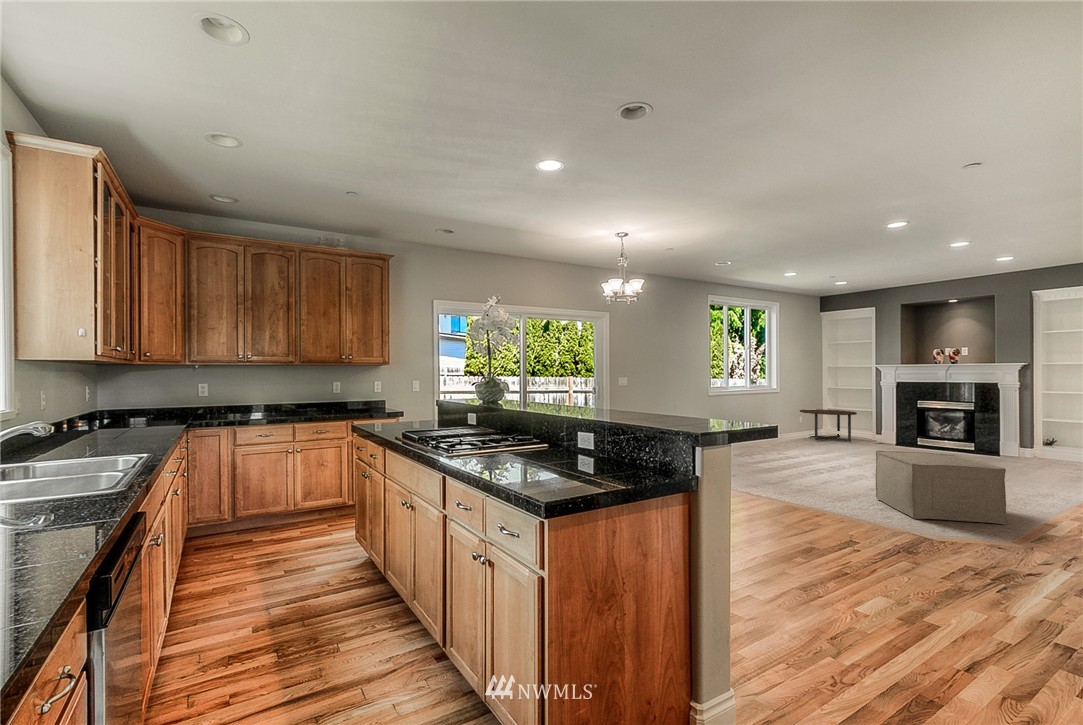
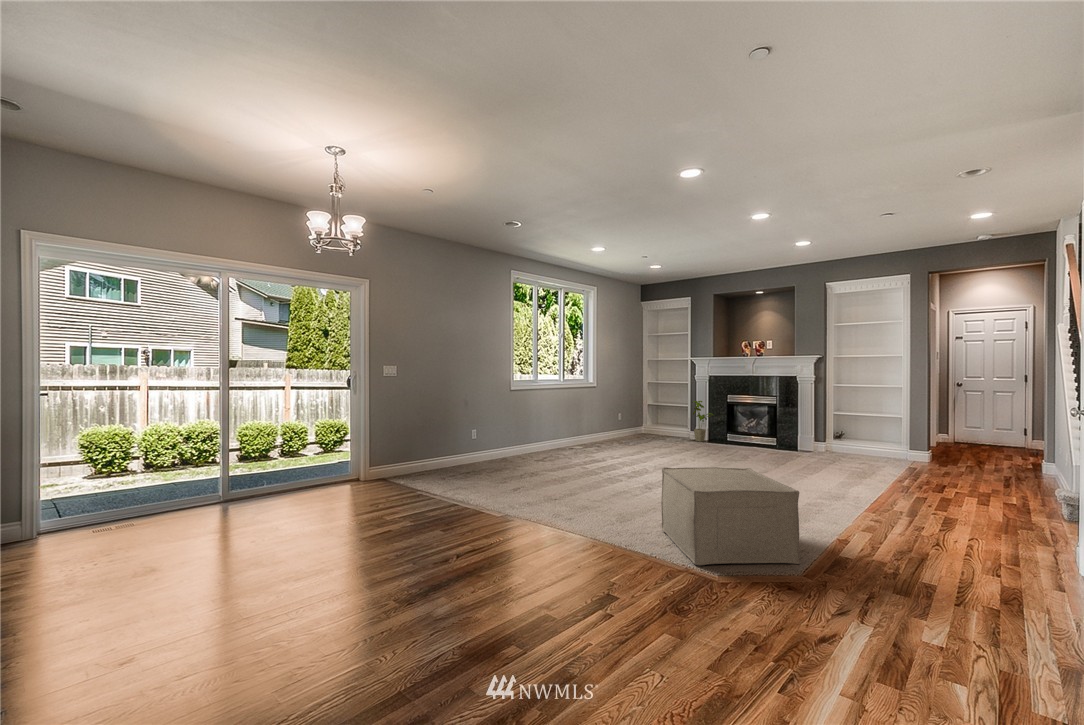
house plant: none [878,405,903,444] -> present [692,401,713,442]
coffee table: present [800,409,857,442] -> none [618,406,672,441]

